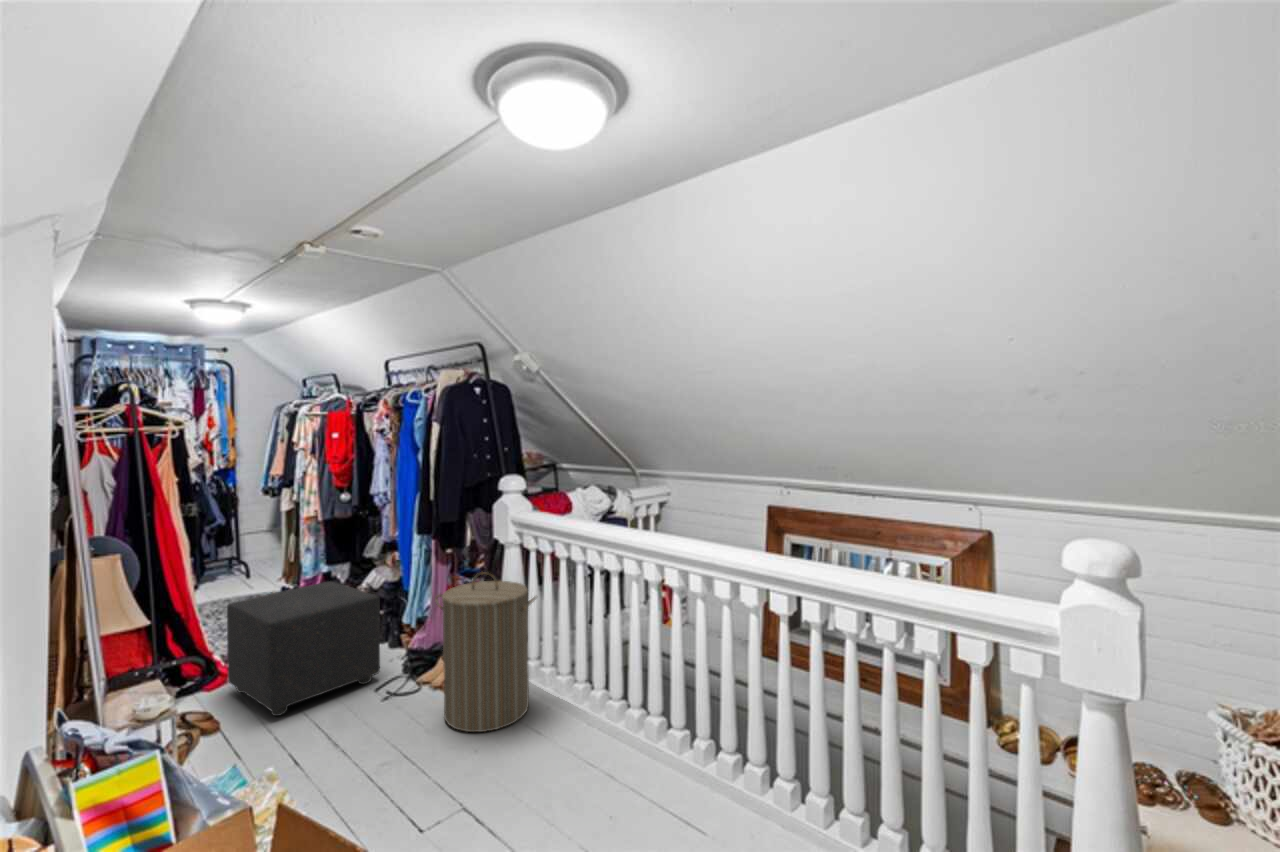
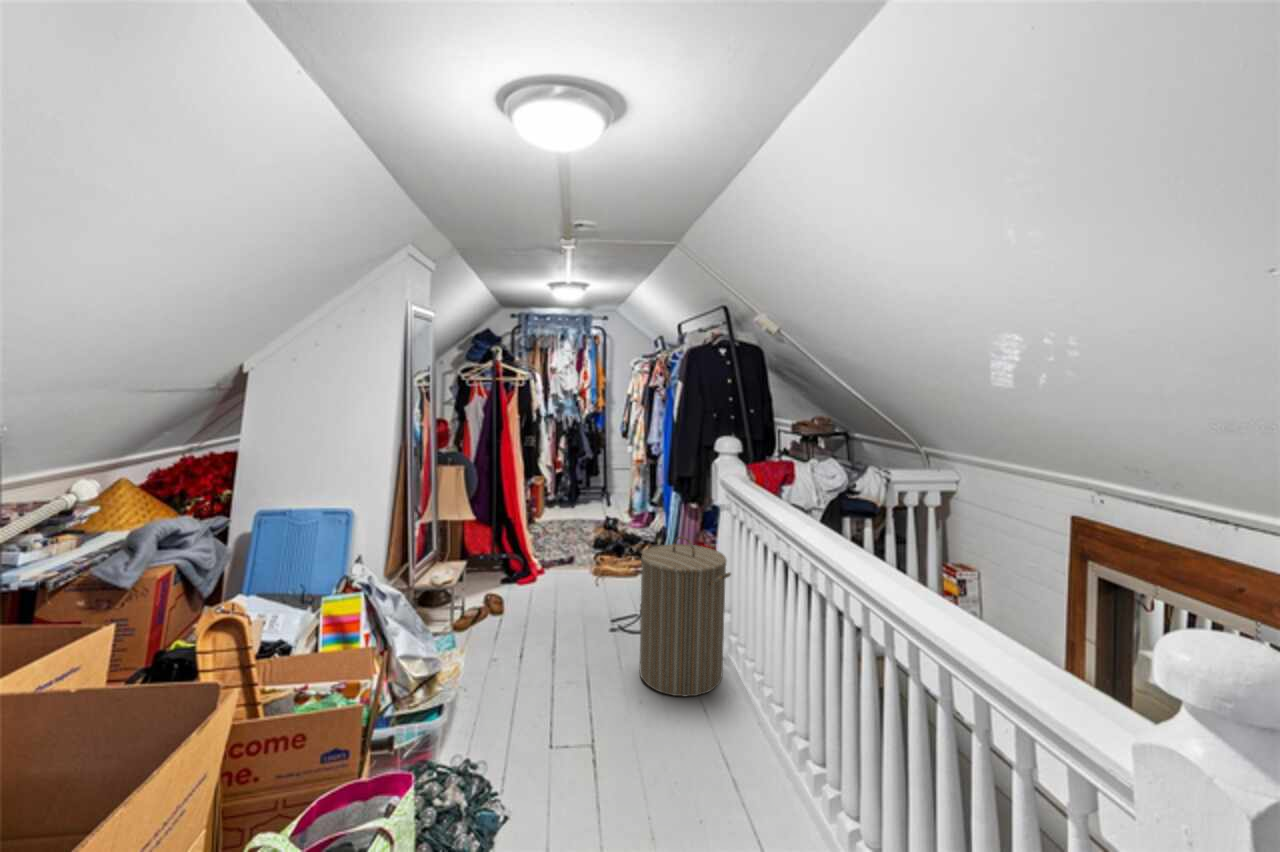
ottoman: present [227,581,380,716] -> none [528,517,626,619]

